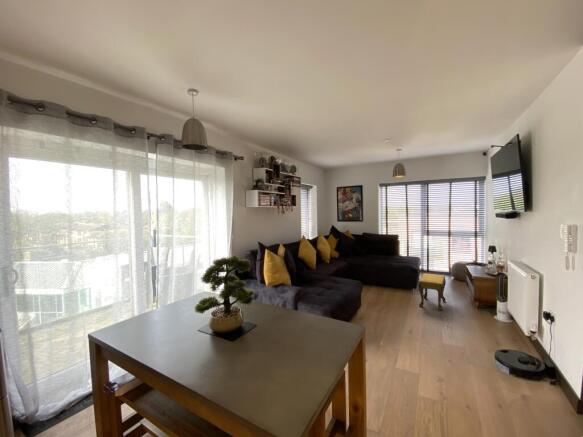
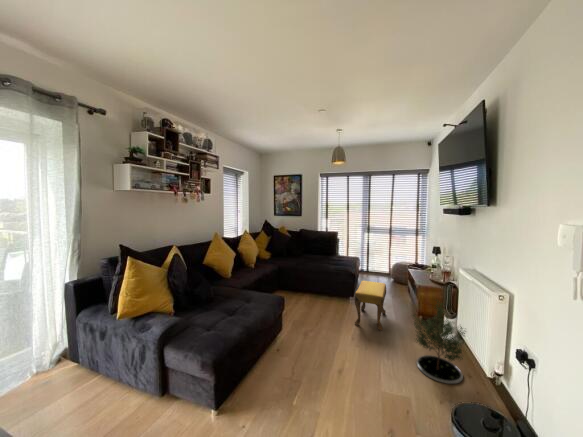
potted tree: none [464,279,509,341] -> present [413,302,466,384]

